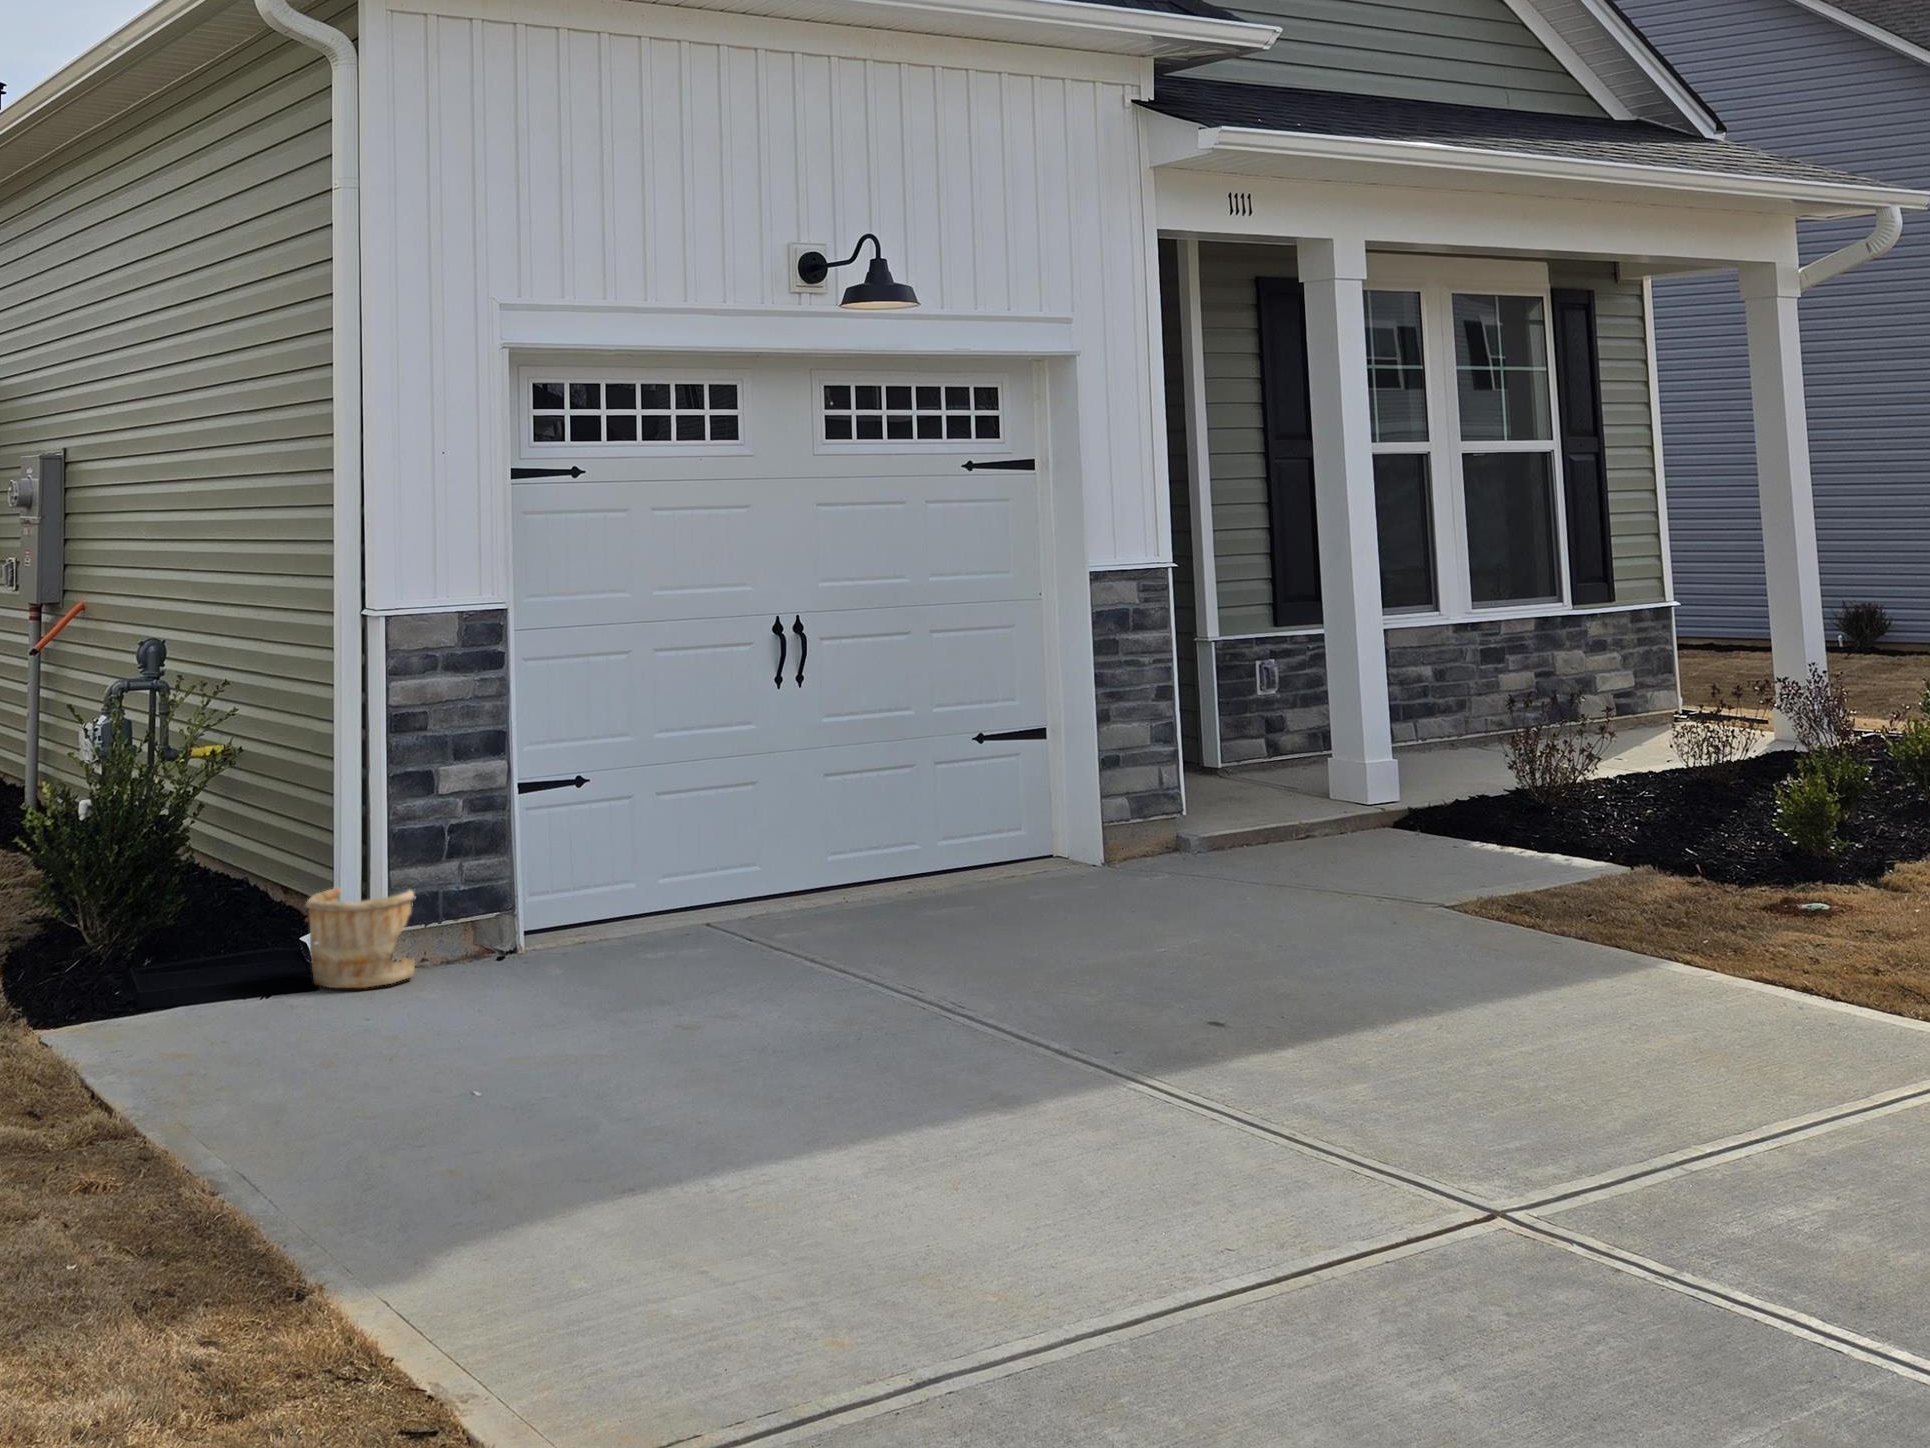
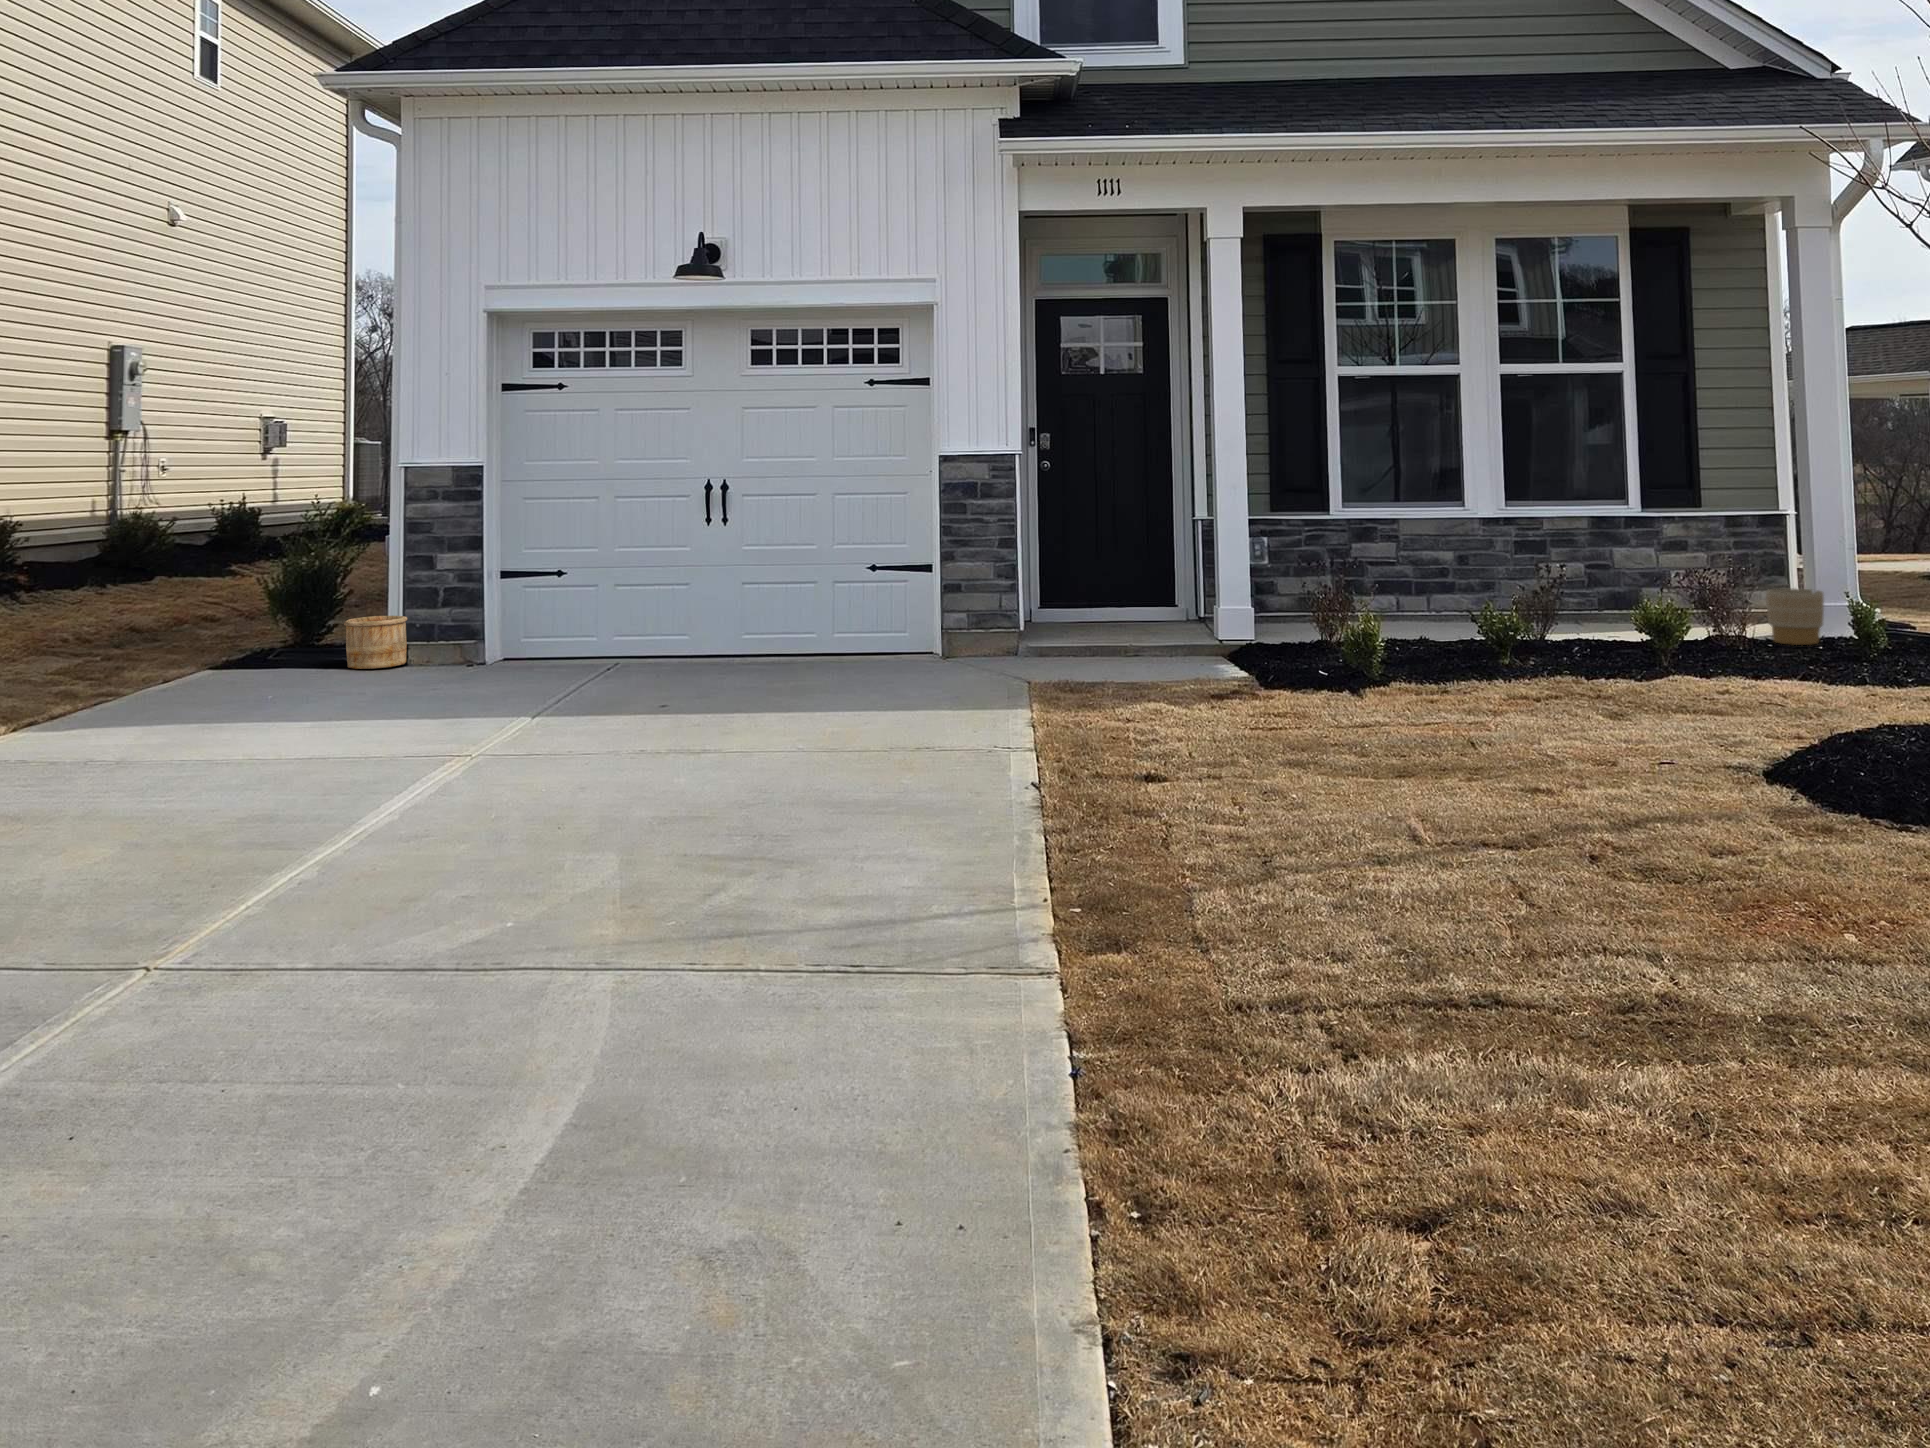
planter: none [1749,685,1818,748] -> present [1766,588,1824,645]

